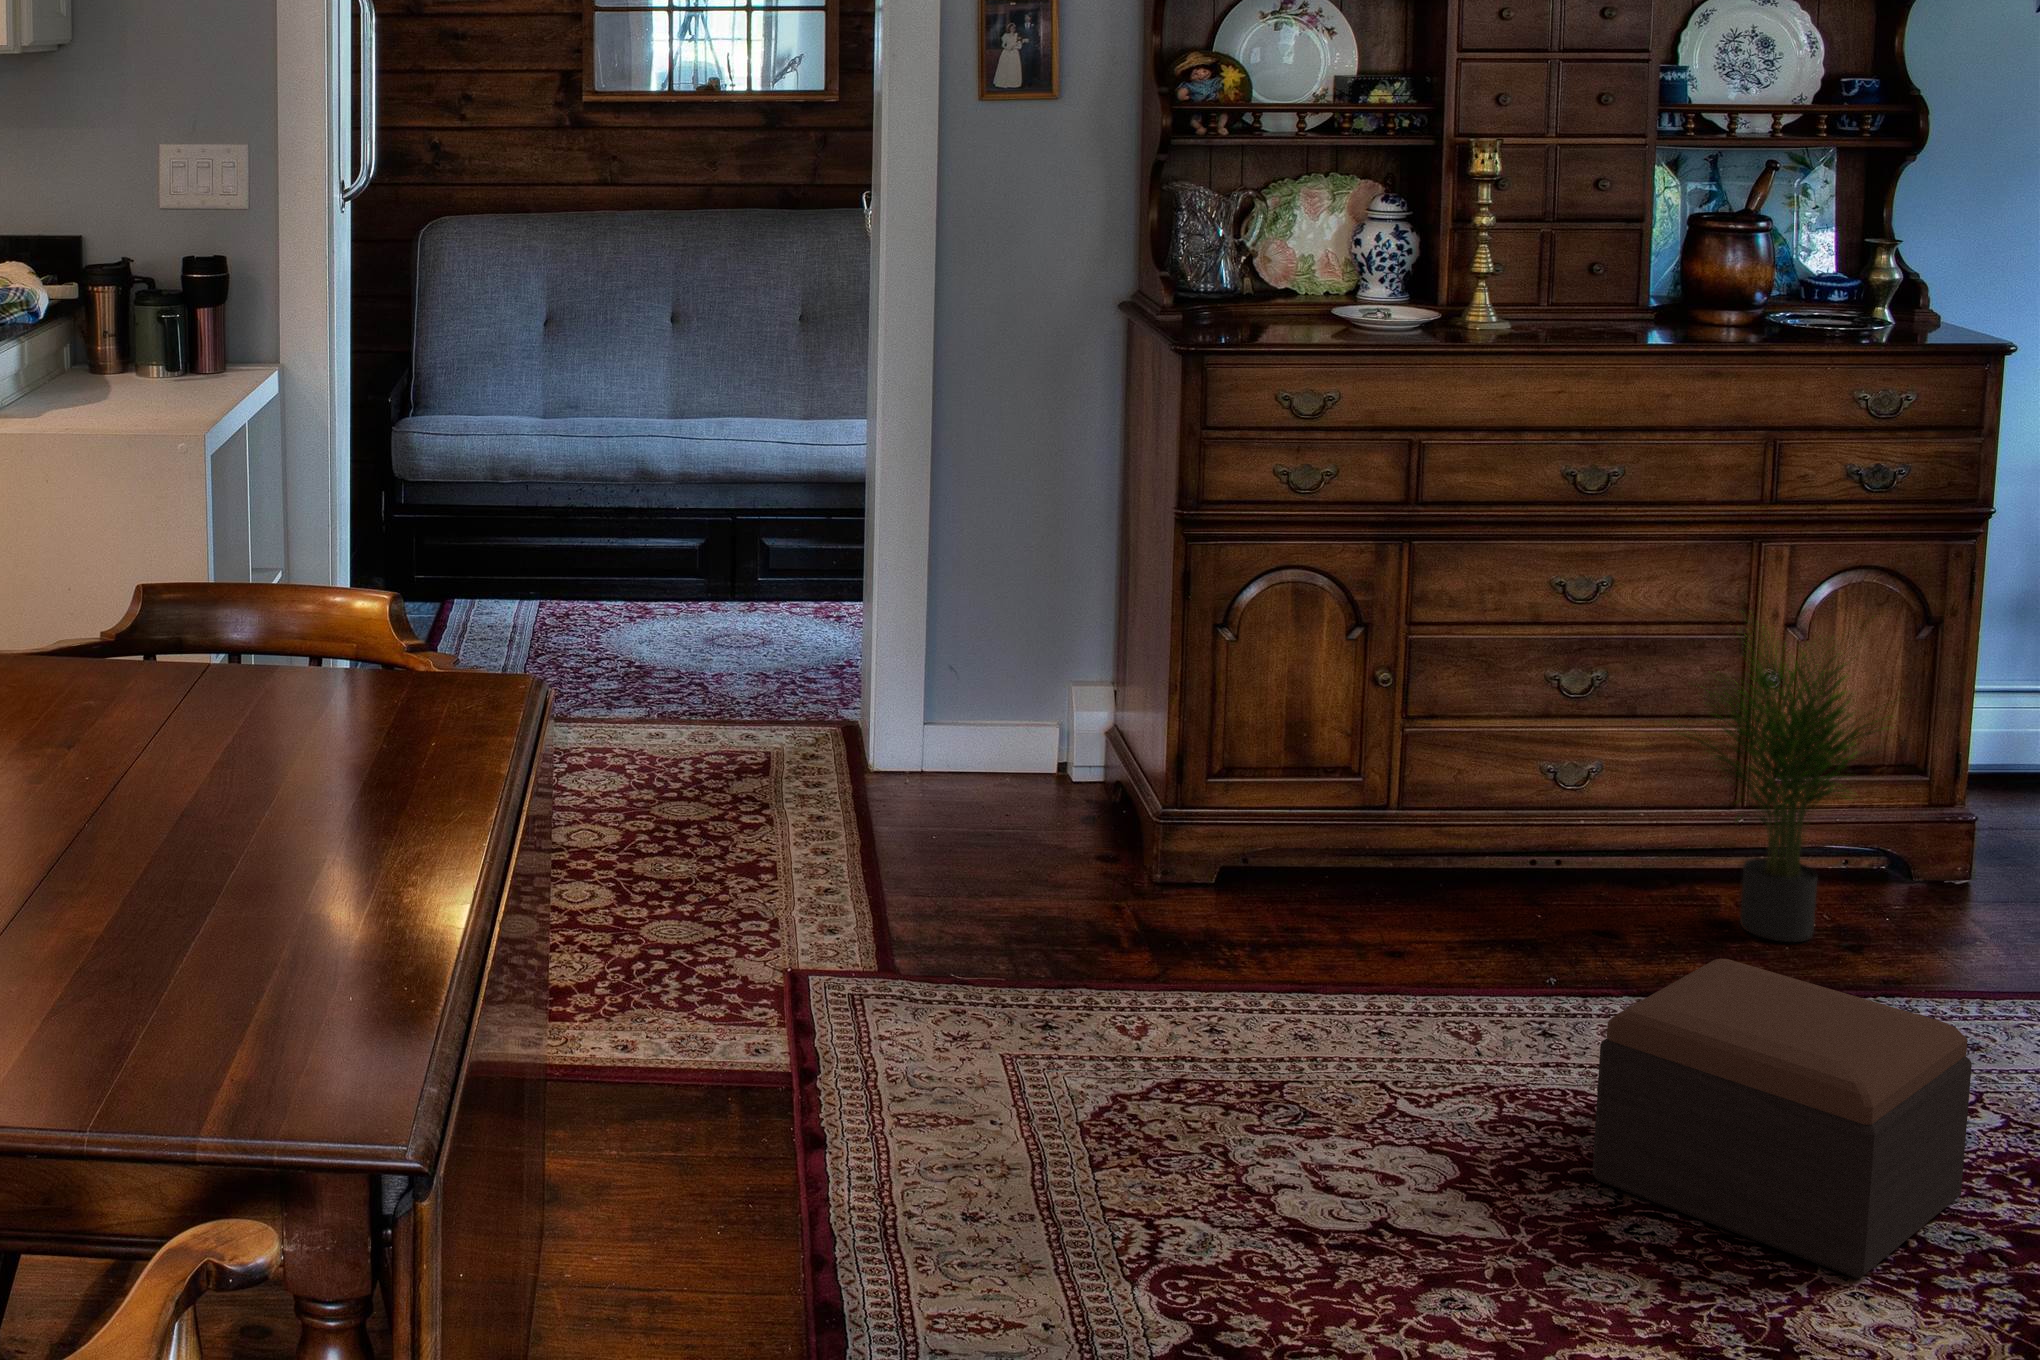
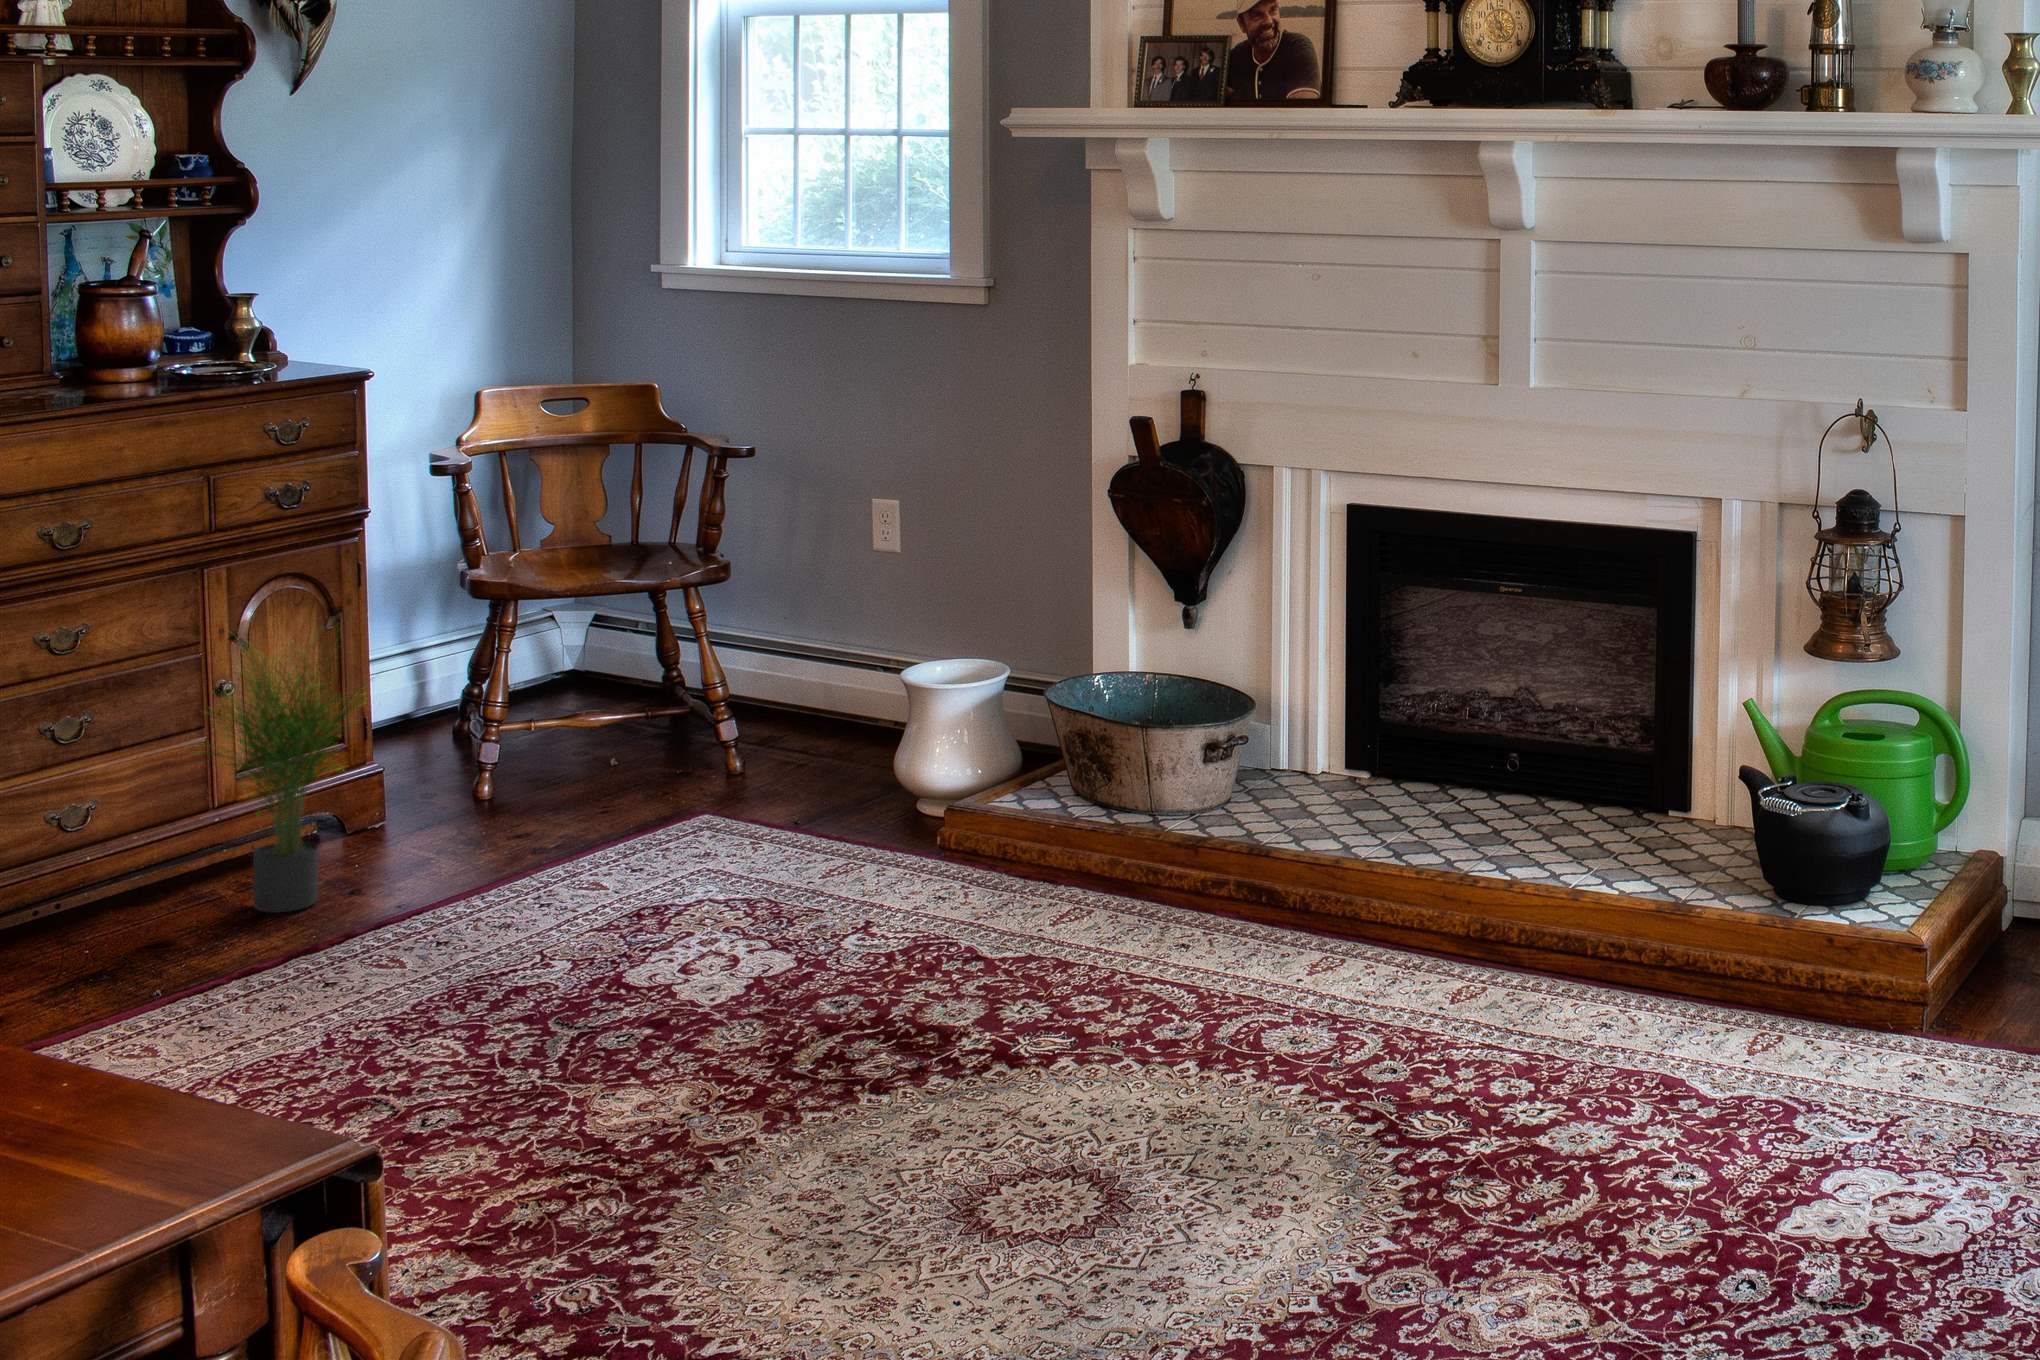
footstool: present [1592,959,1972,1279] -> none [364,881,600,1108]

